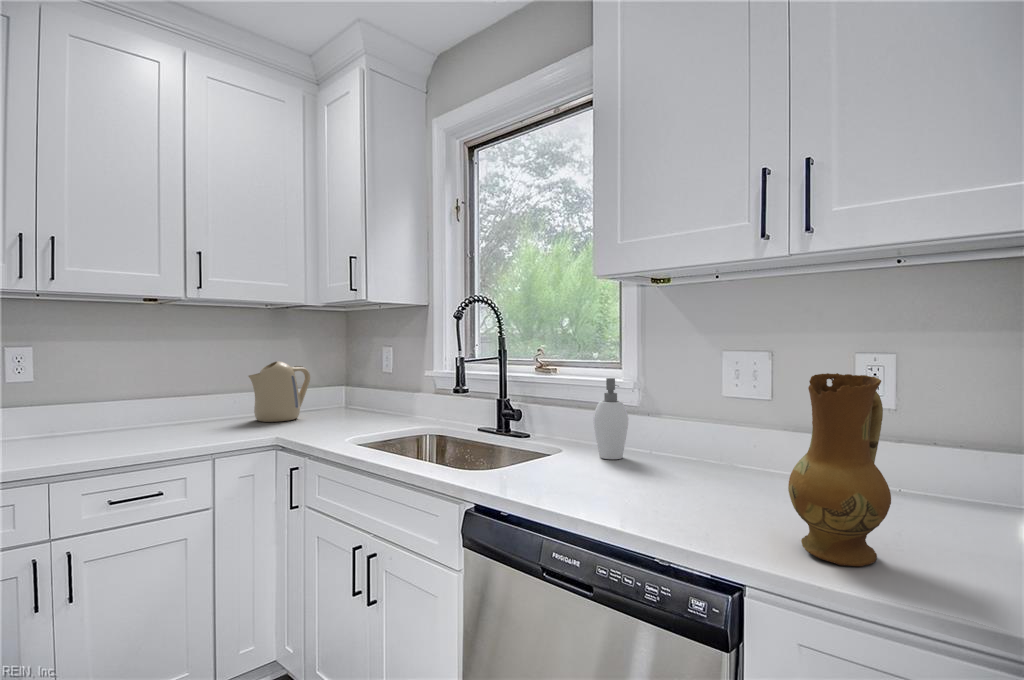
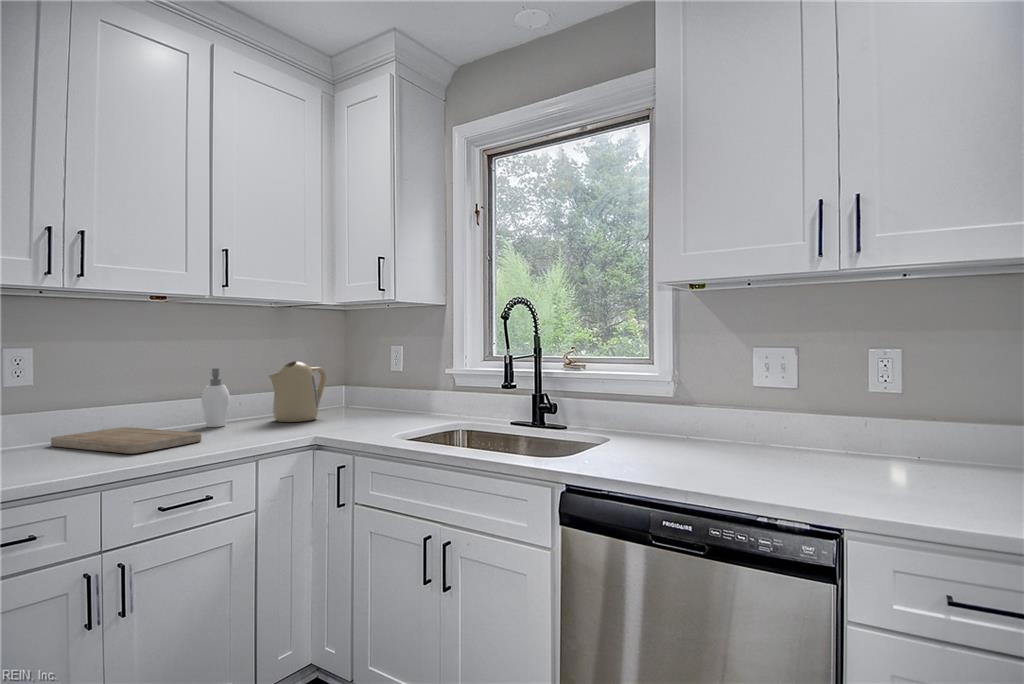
ceramic jug: present [788,373,891,566] -> none [871,363,955,512]
soap dispenser: present [593,378,628,459] -> present [201,368,230,427]
cutting board: none [27,424,161,452] -> present [51,427,202,454]

